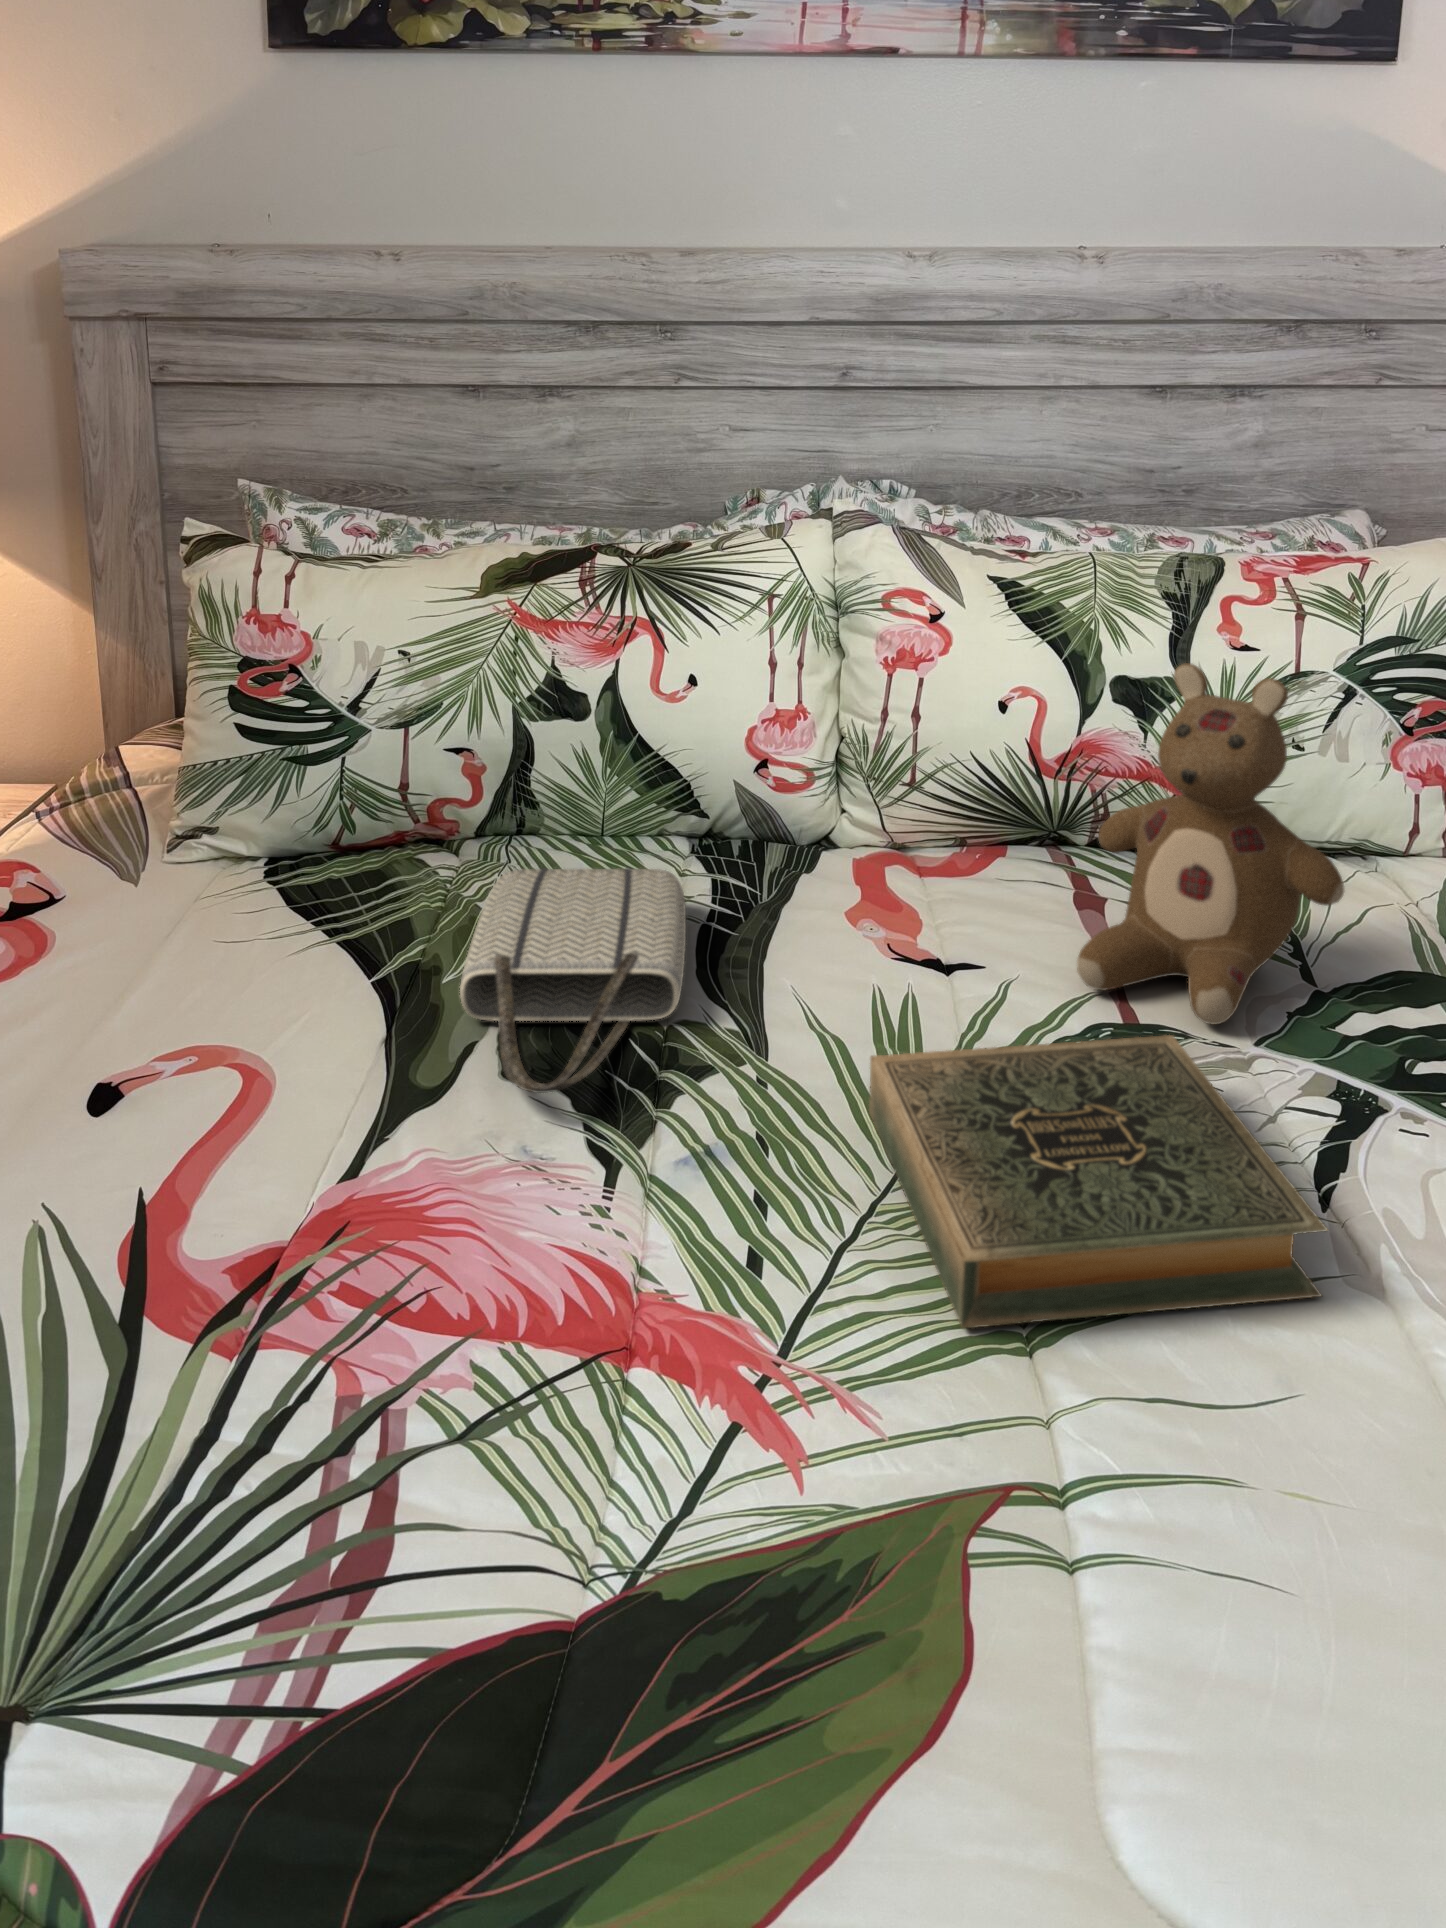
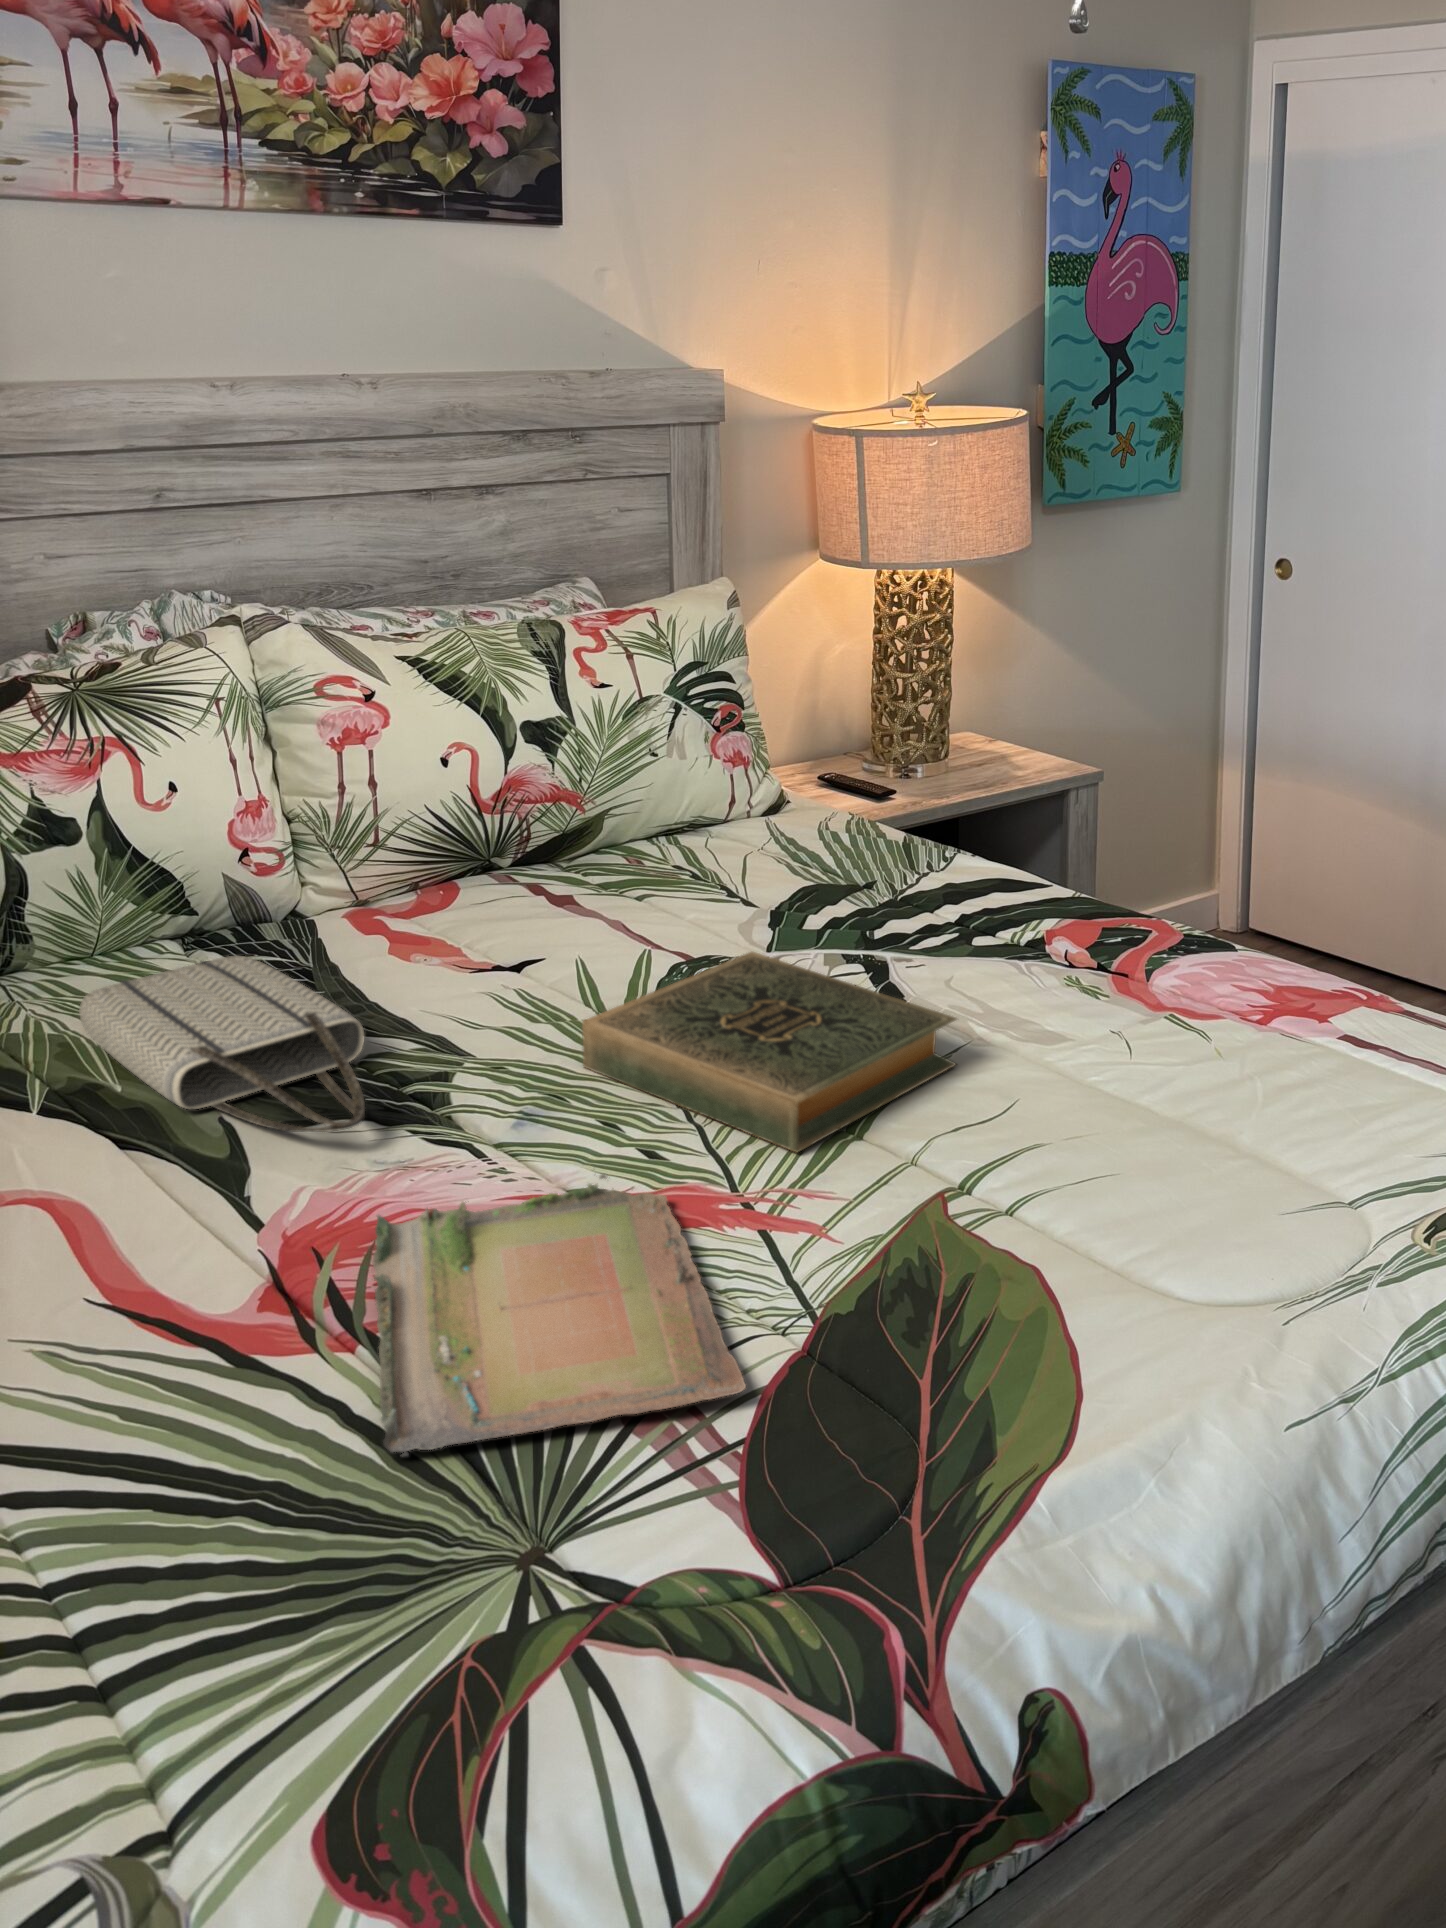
stuffed bear: present [1077,663,1344,1024] -> none [588,691,786,950]
tray: none [147,1200,744,1619] -> present [373,1174,746,1456]

